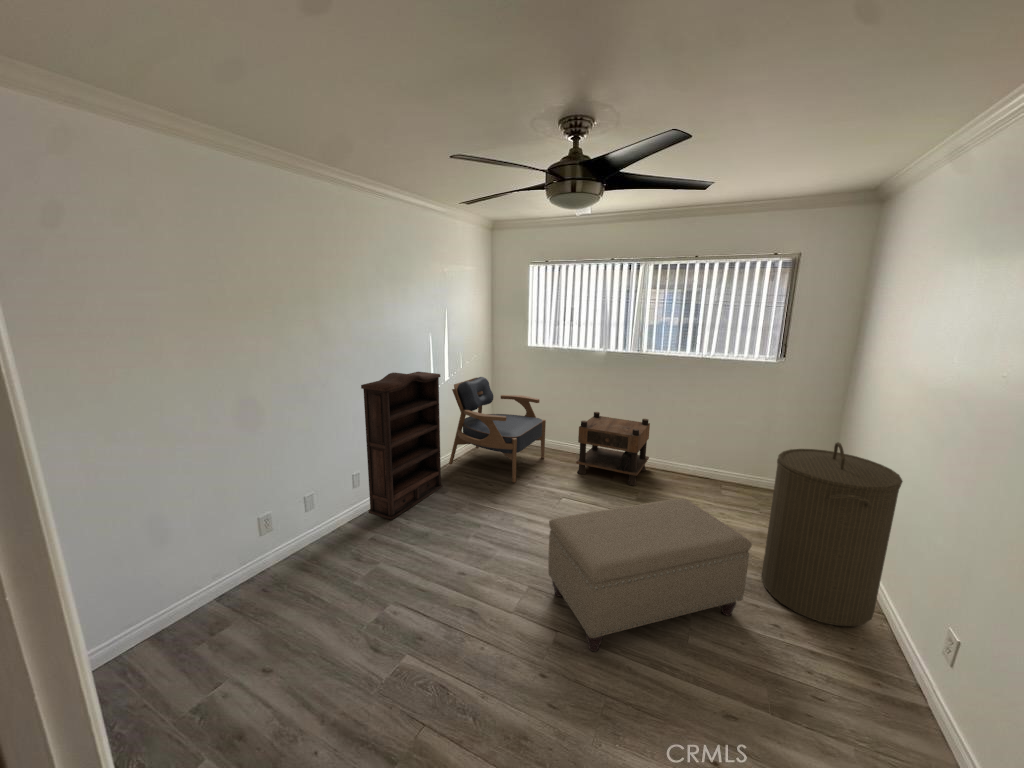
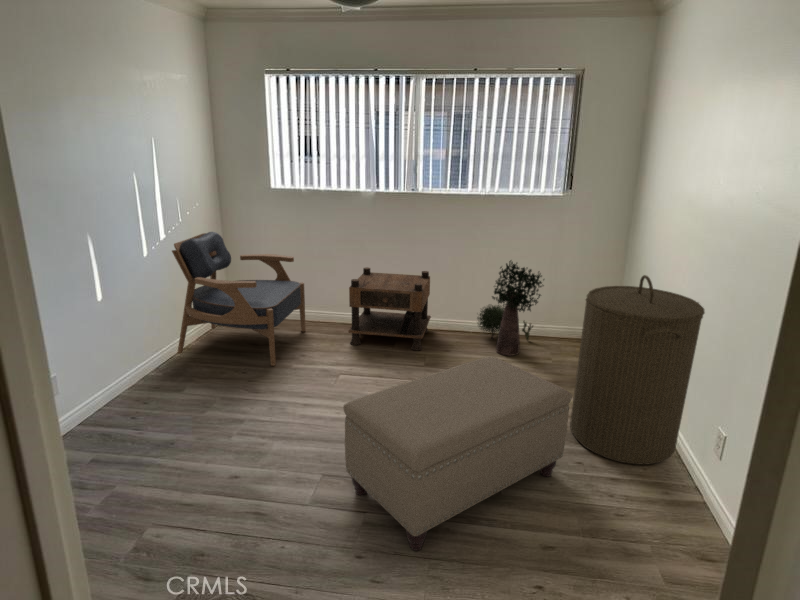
bookshelf: present [361,372,443,520] -> none [30,227,175,440]
potted plant: none [689,416,754,501] -> present [478,260,544,356]

